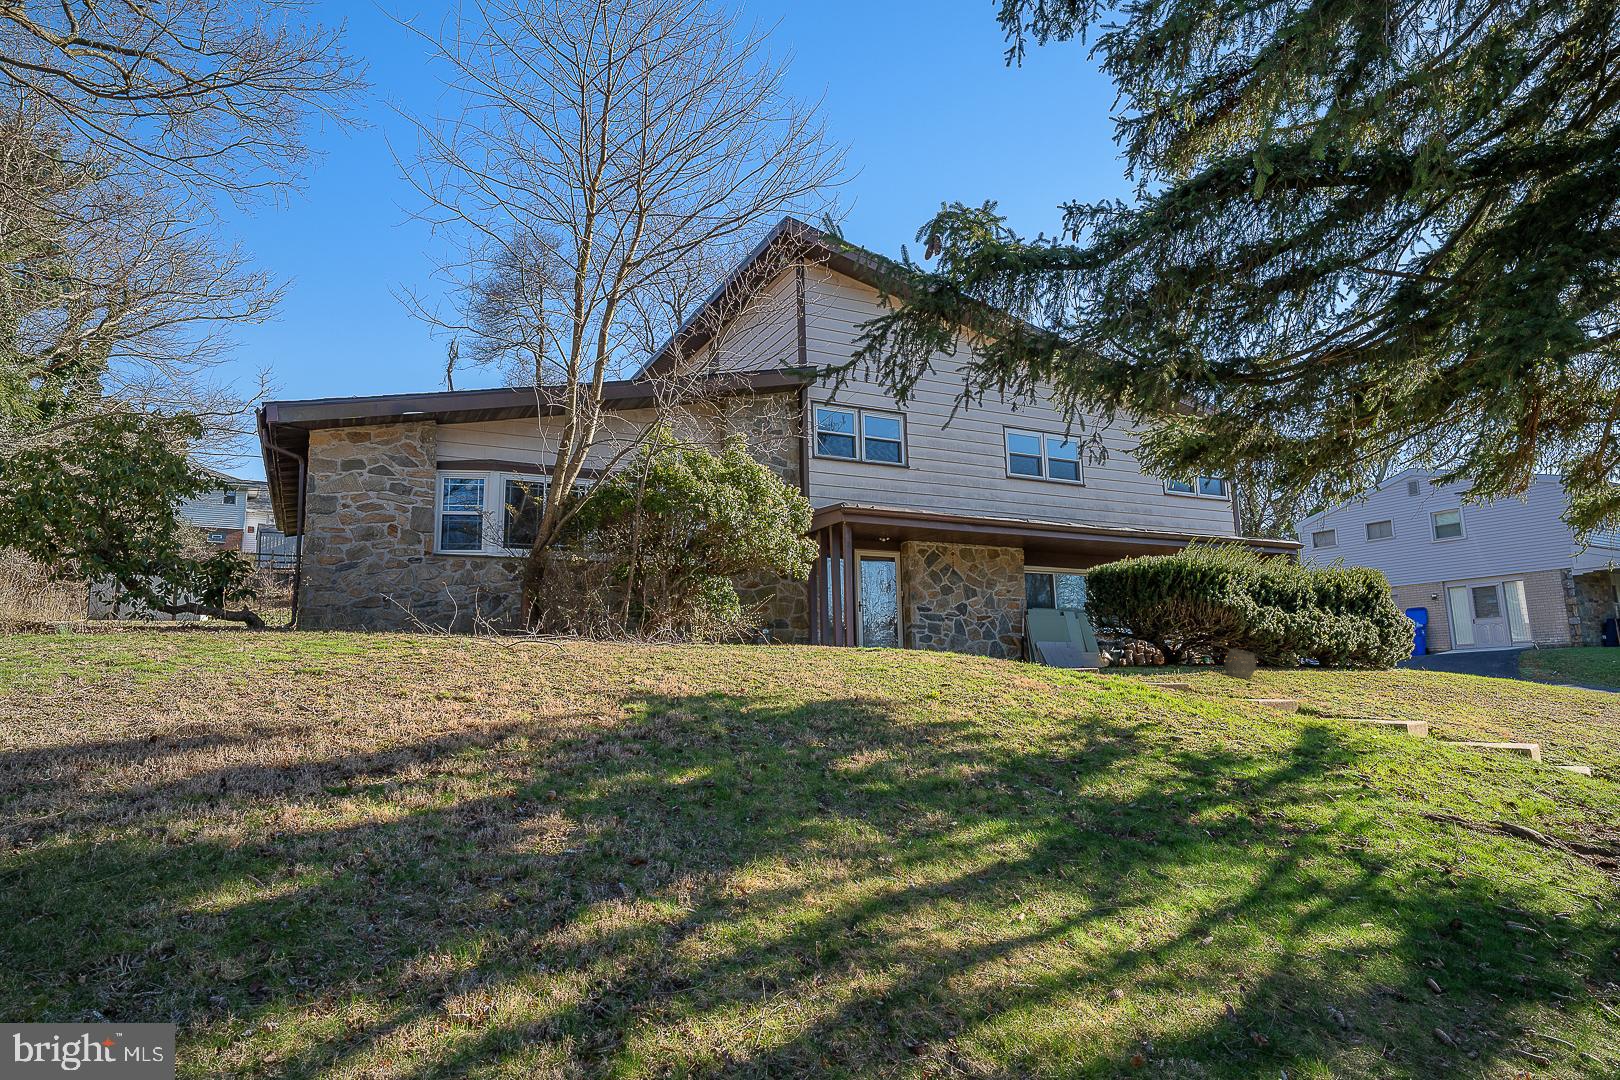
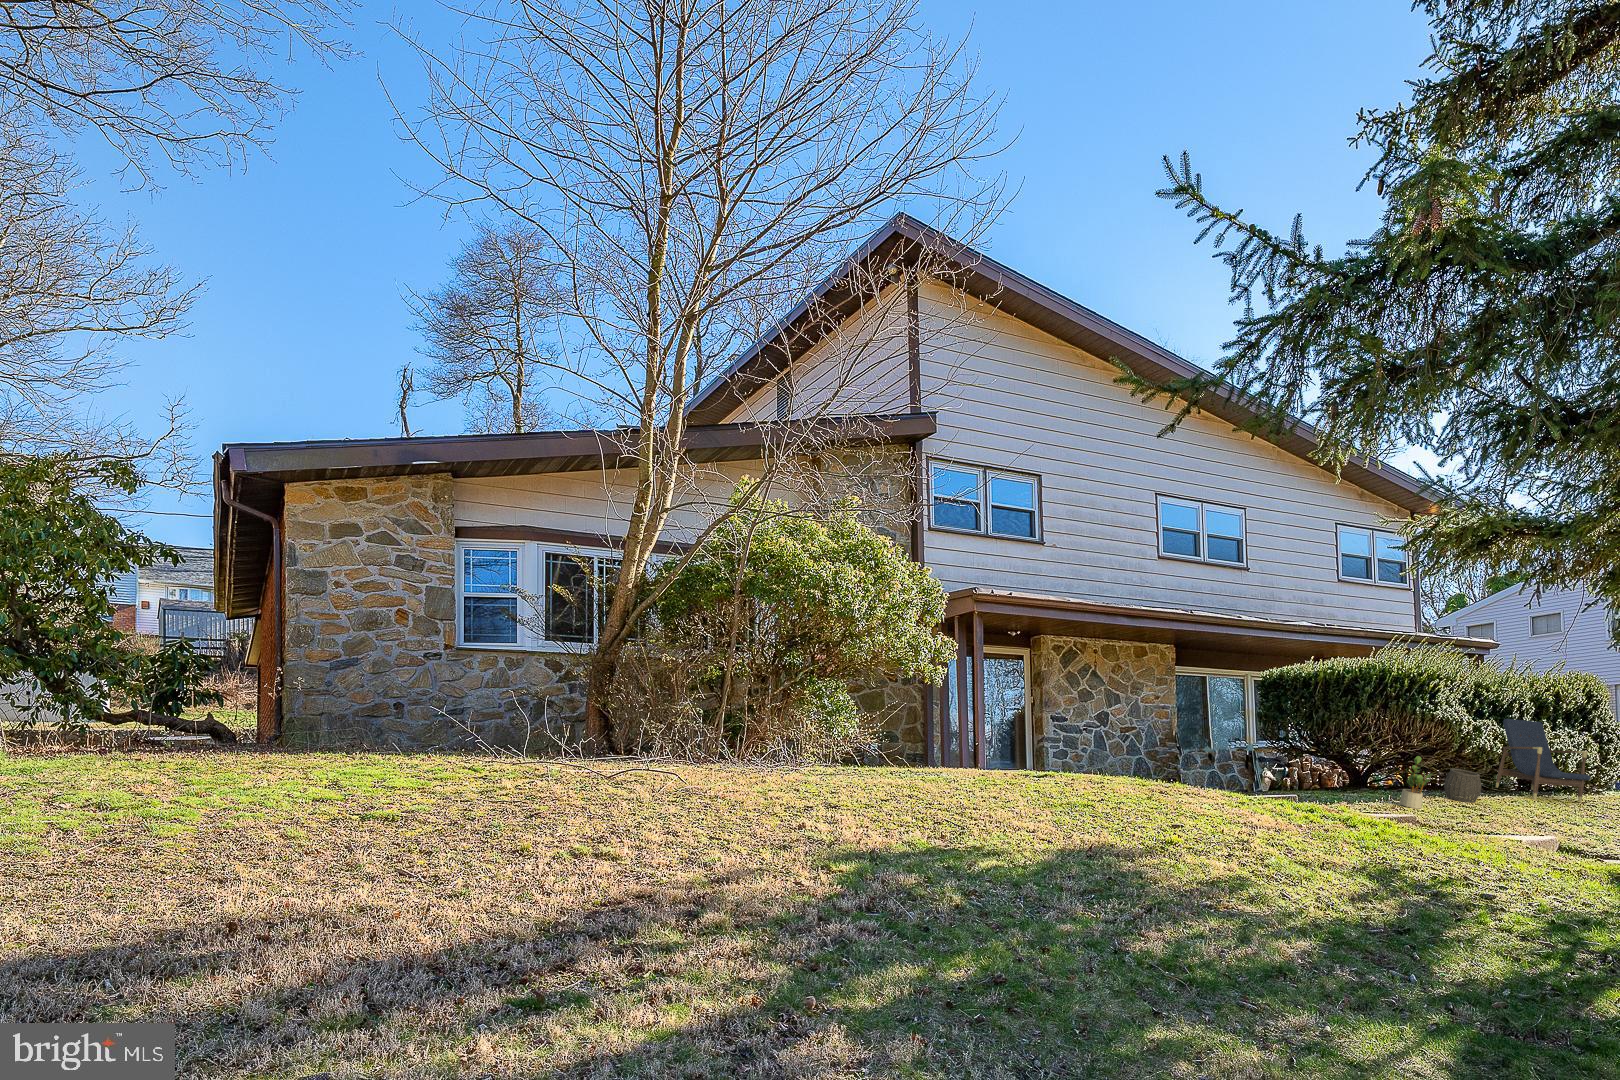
lounge chair: none [1281,606,1361,679] -> present [1496,719,1590,803]
potted plant: none [1173,639,1203,685] -> present [1400,756,1432,809]

